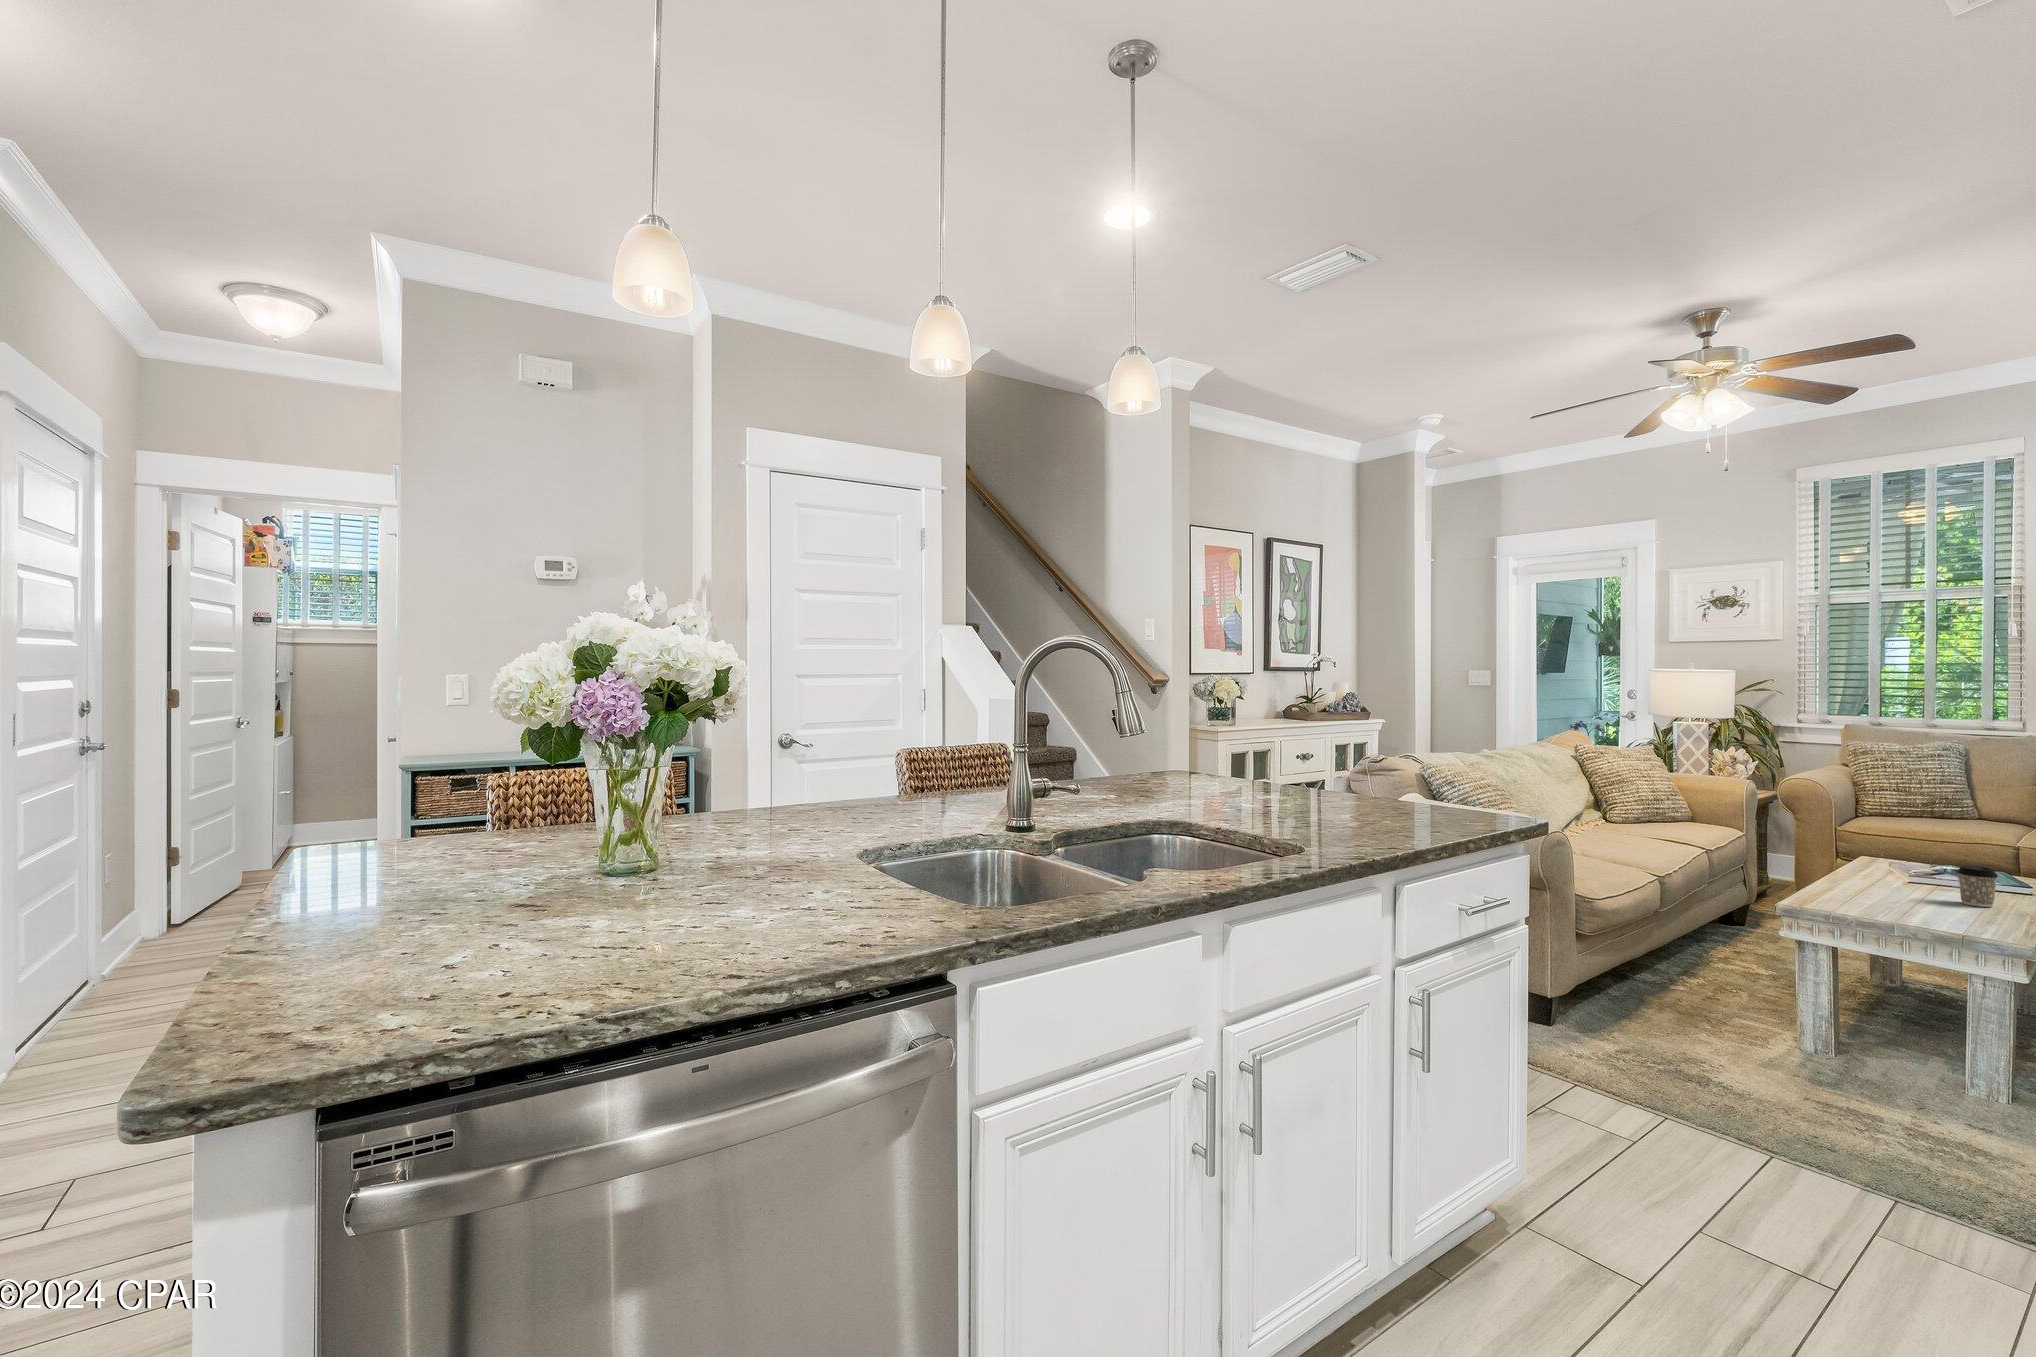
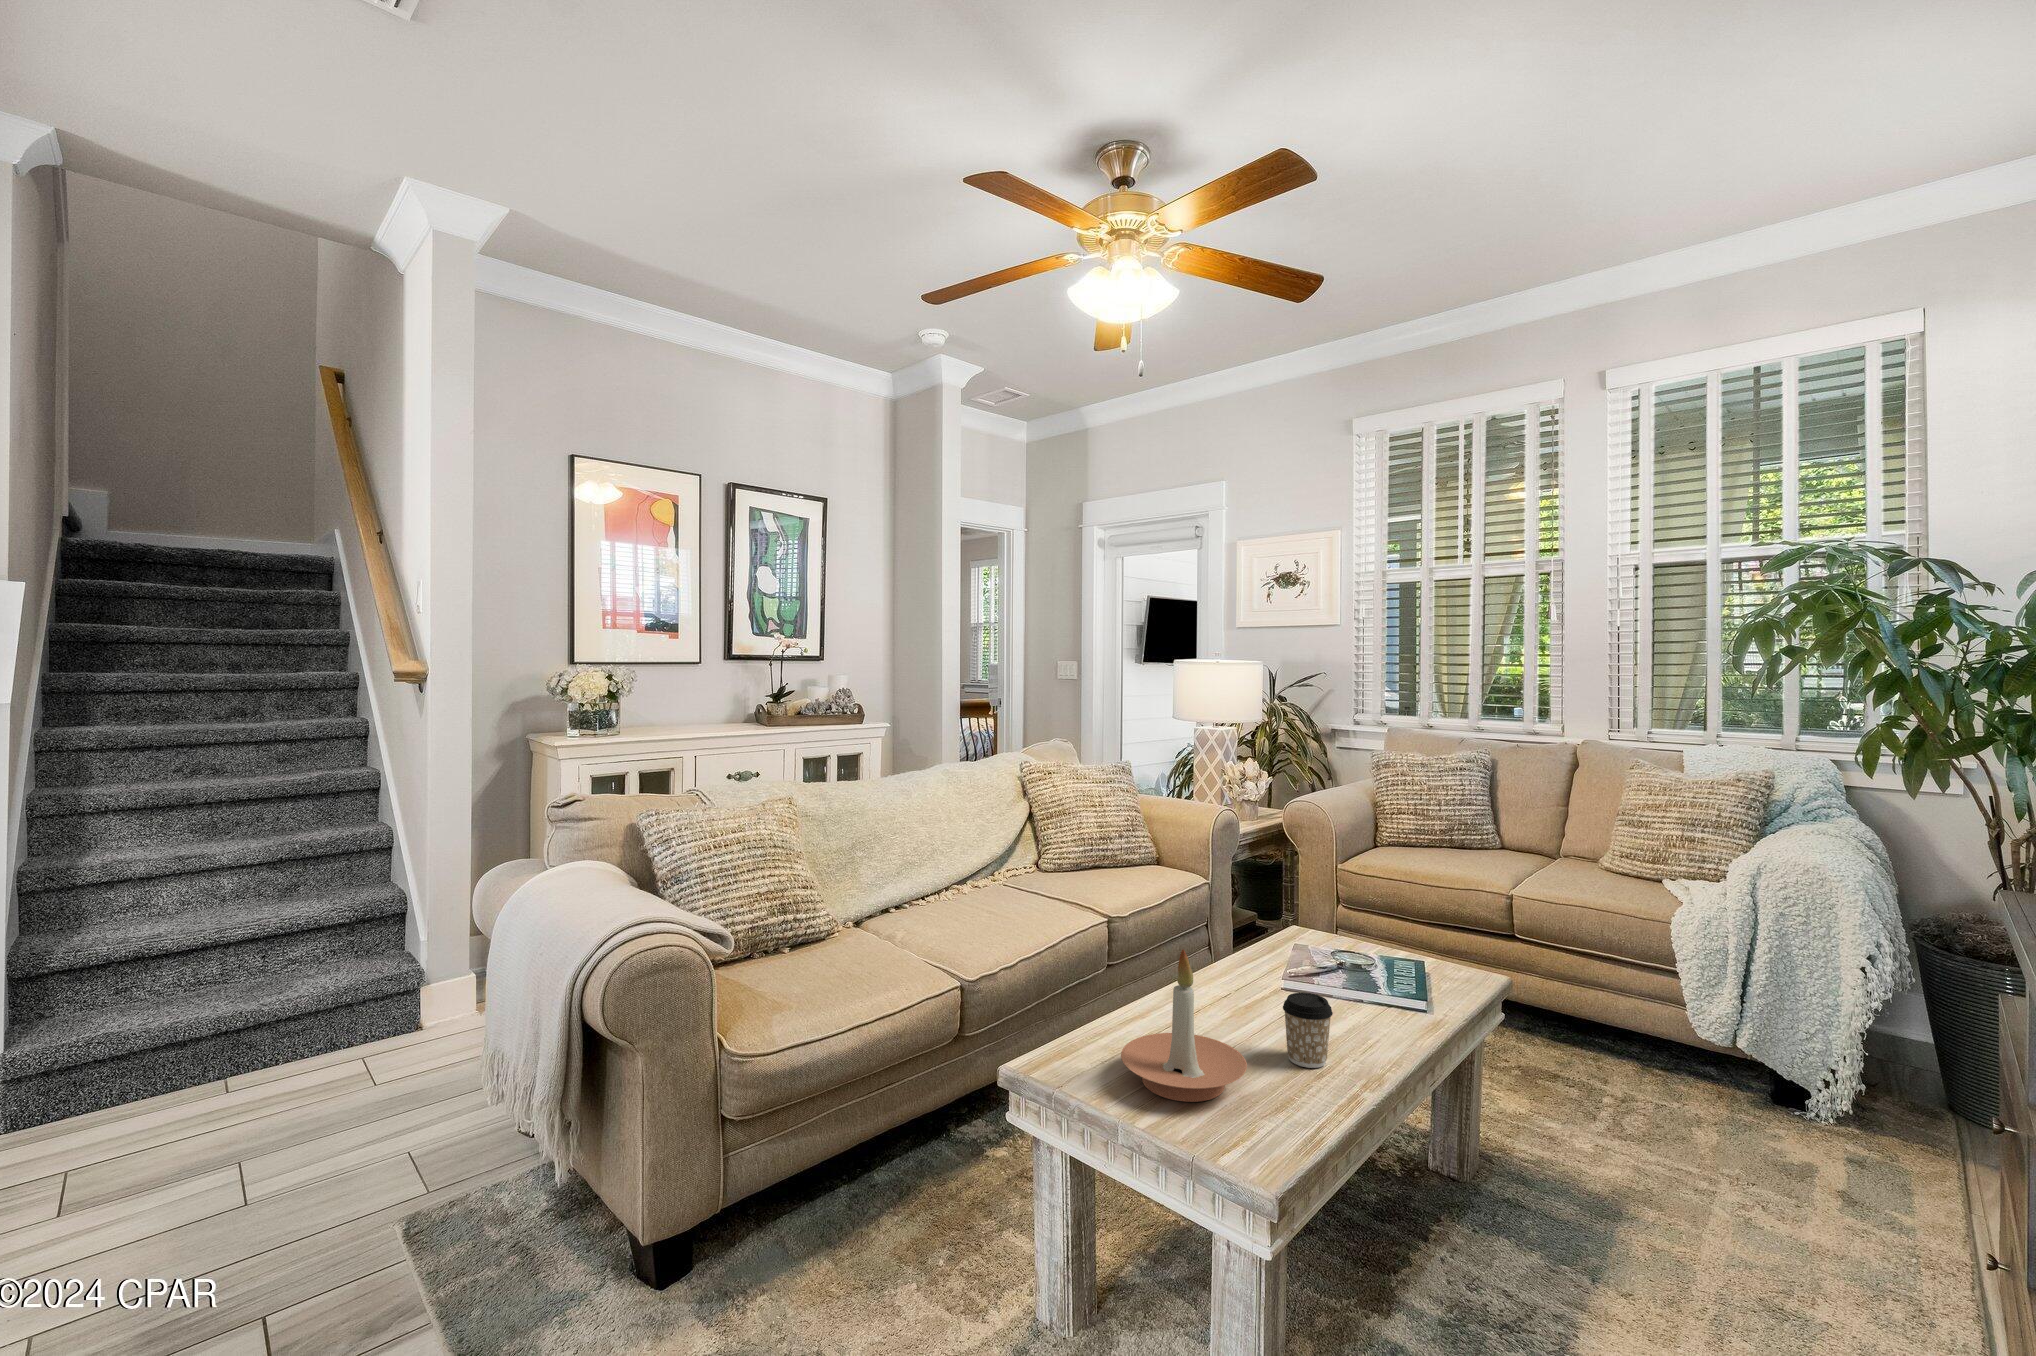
candle holder: none [1862,831,1961,914] -> present [1121,949,1247,1102]

